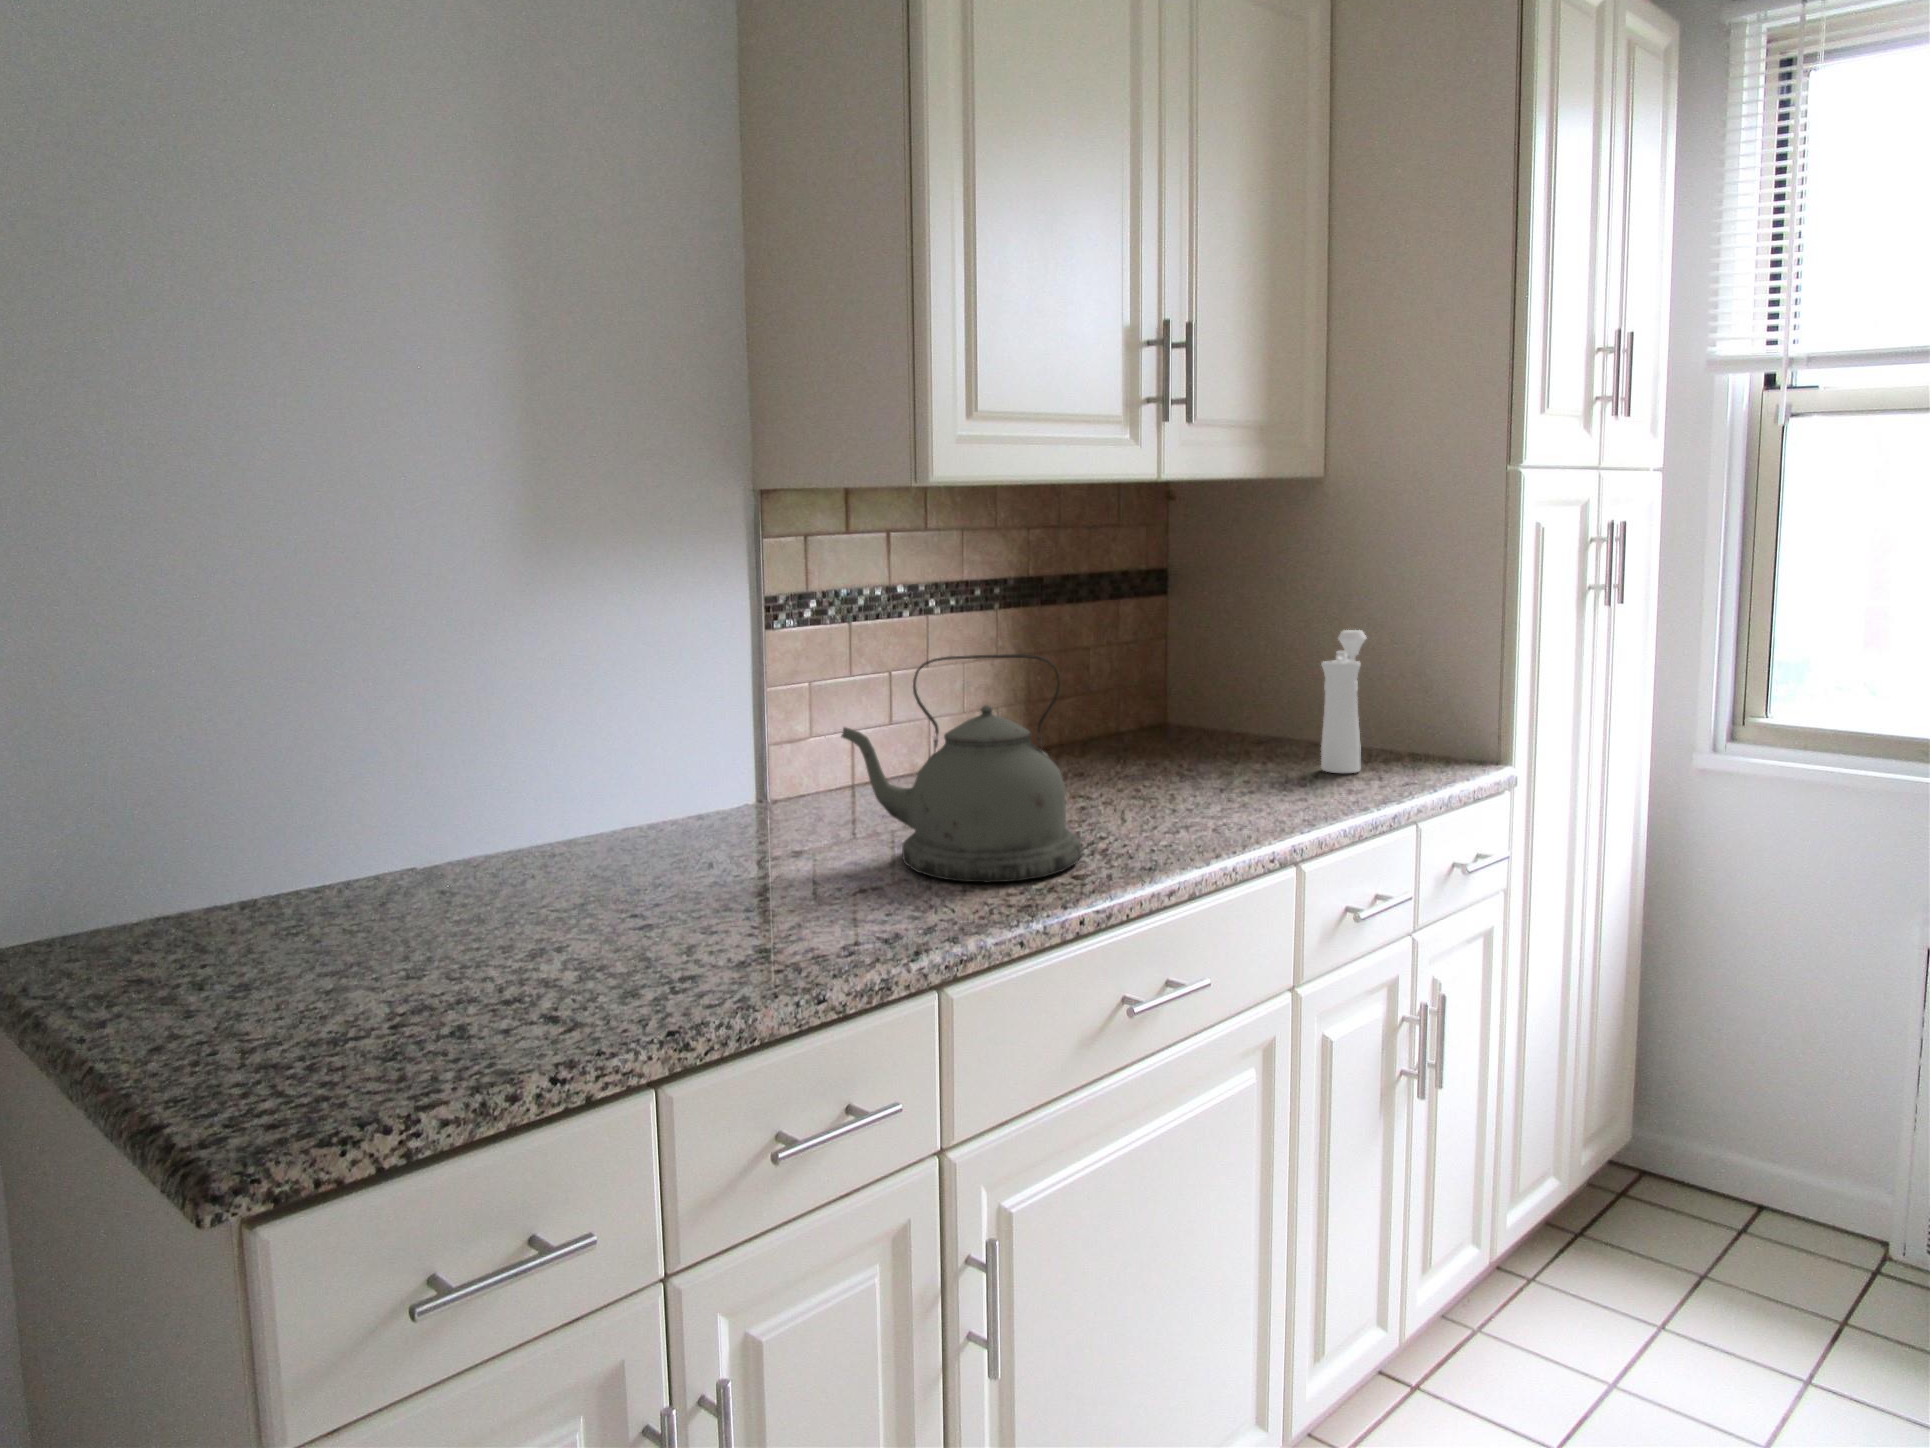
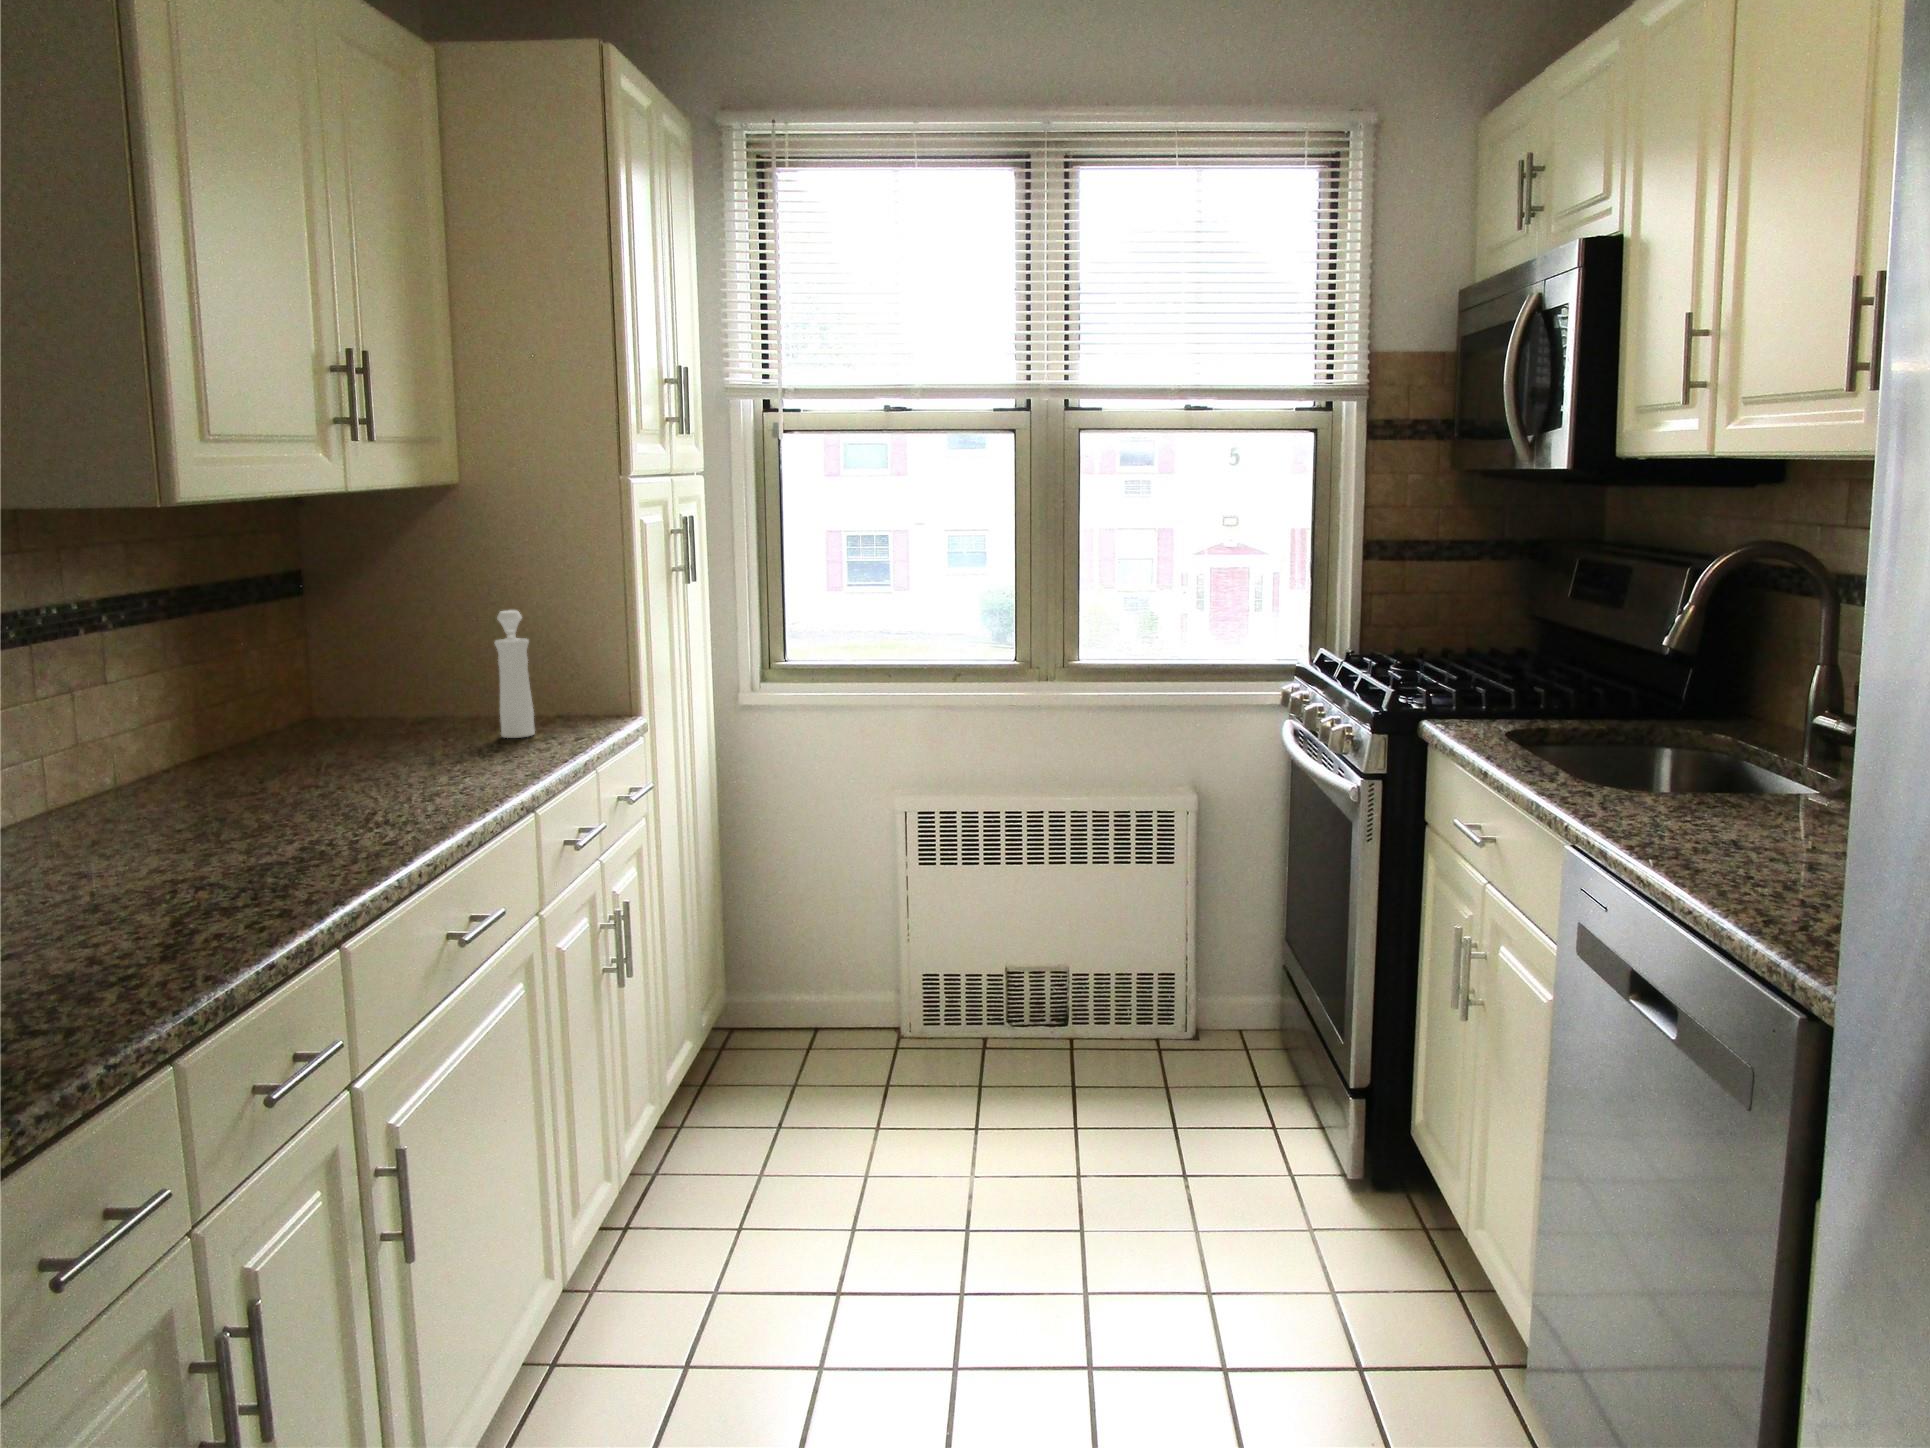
kettle: present [841,654,1082,882] -> none [104,656,377,873]

